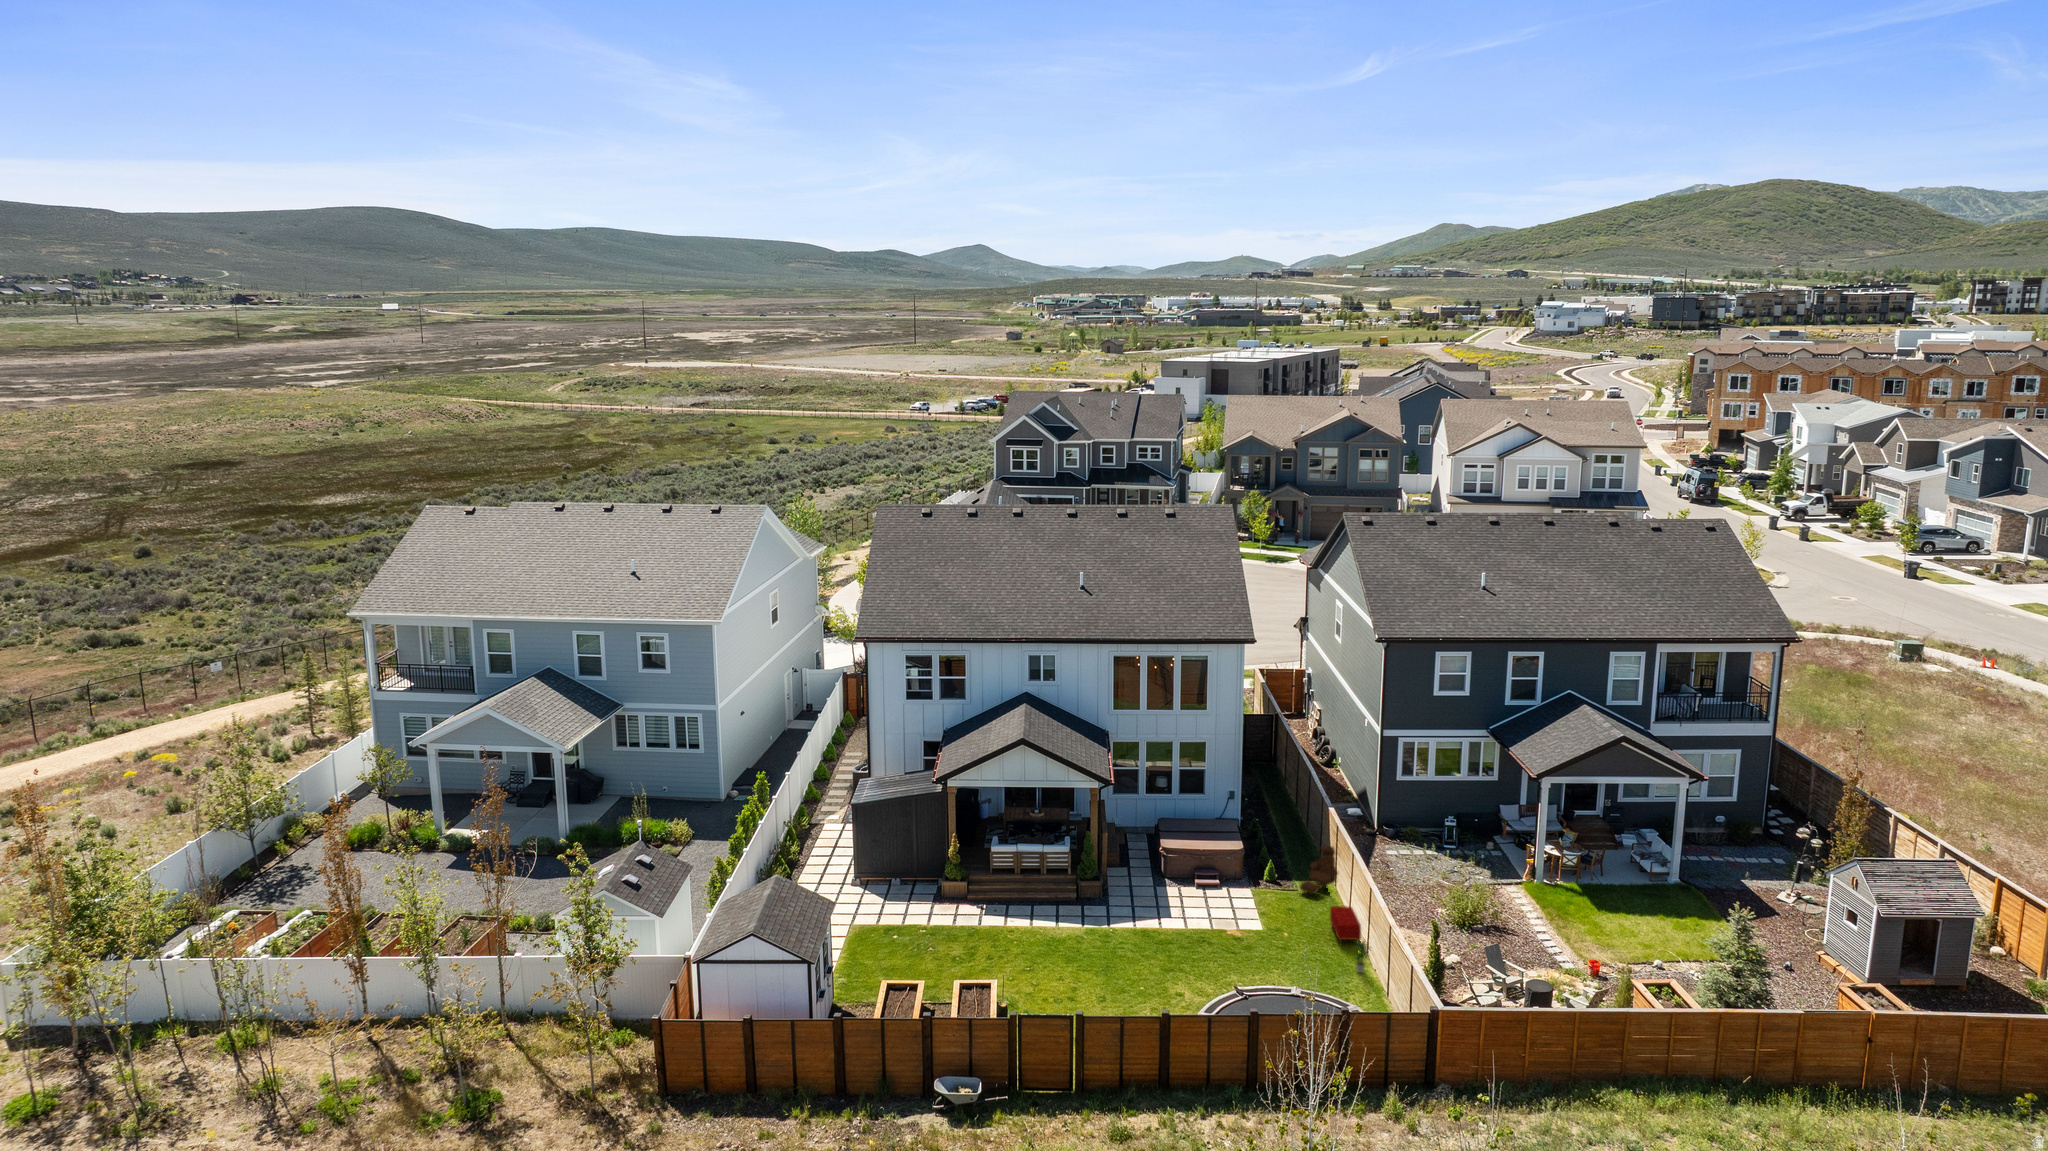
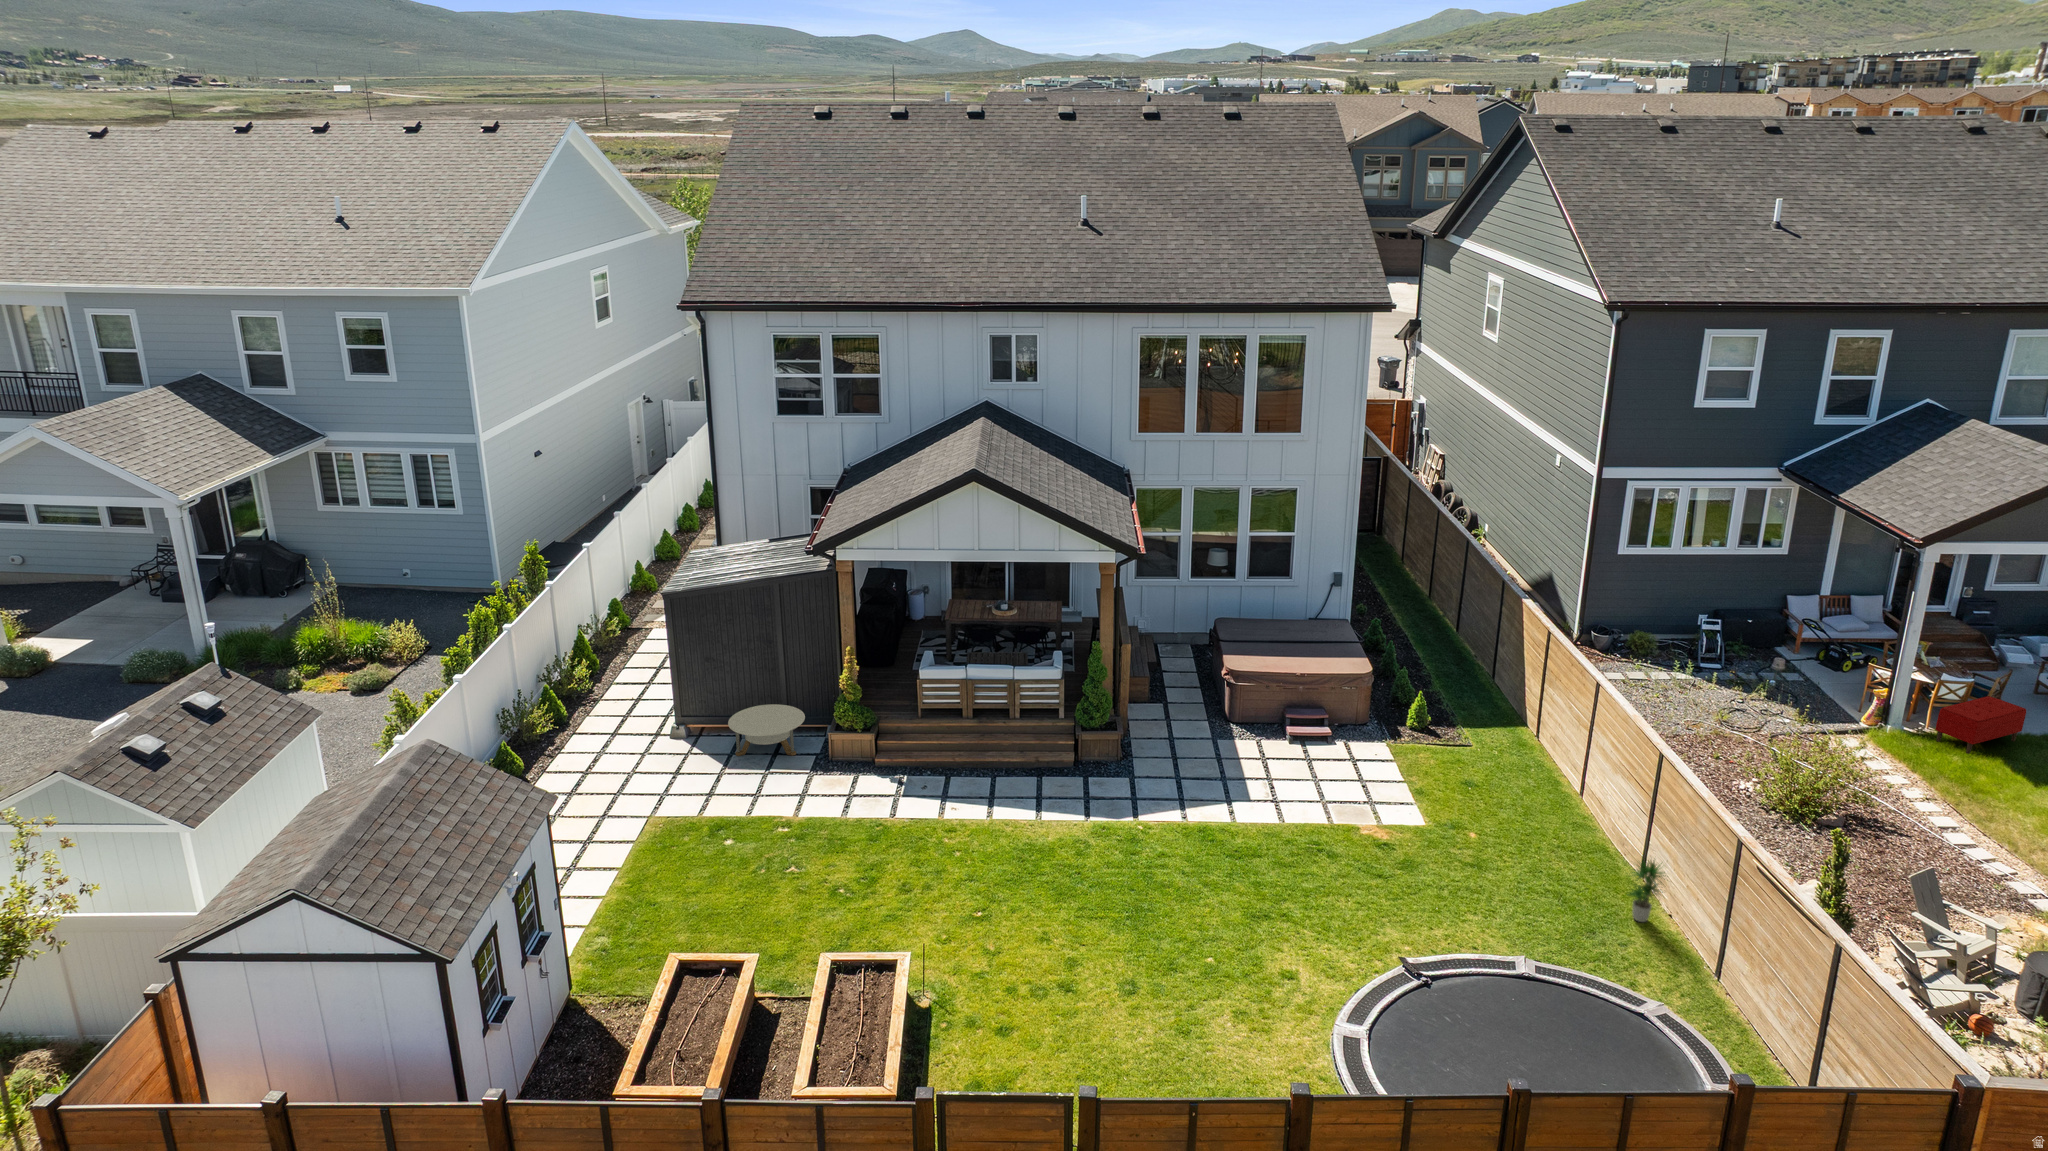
lounge chair: present [1300,845,1338,894] -> none [1475,666,1553,762]
round table: none [884,867,926,895] -> present [728,704,805,756]
bench: present [1330,906,1361,945] -> present [1935,696,2026,754]

